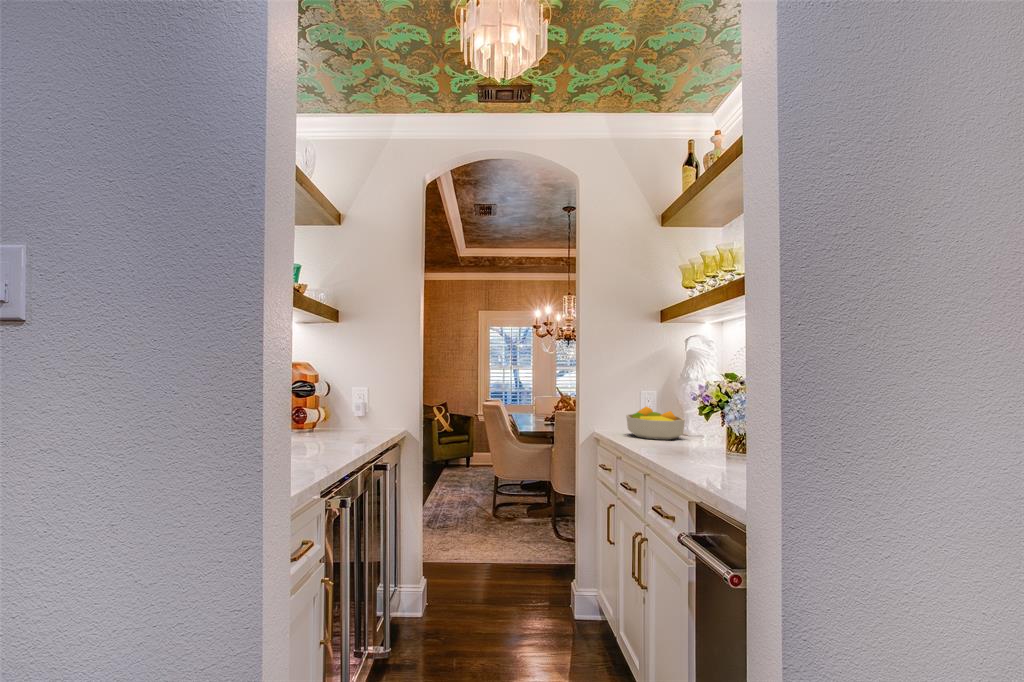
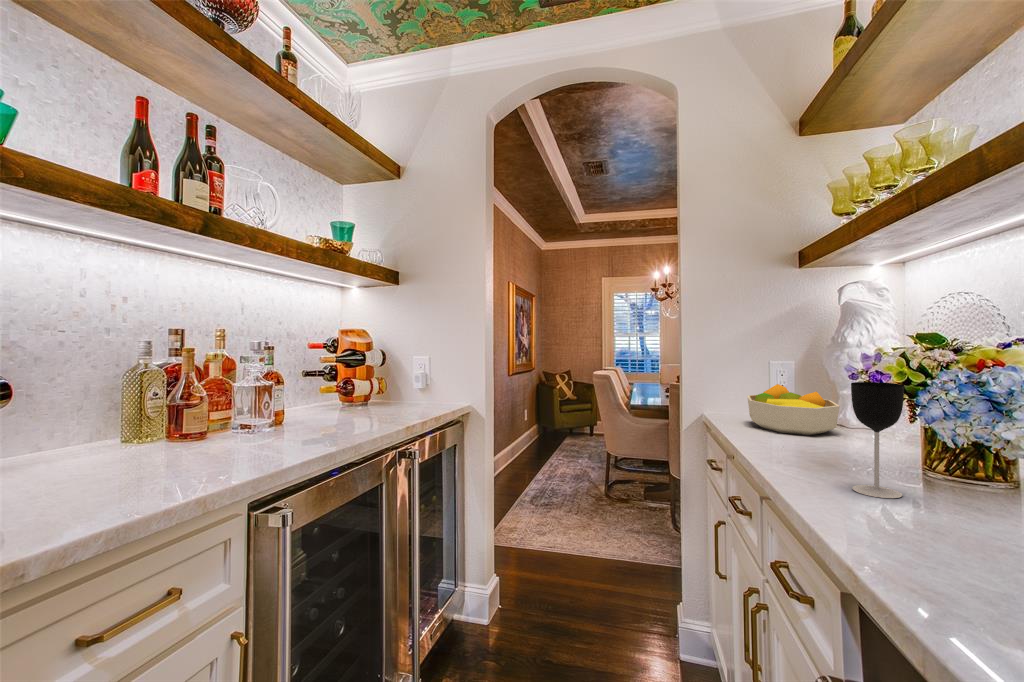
wine glass: none [693,400,718,462] -> present [851,382,904,498]

